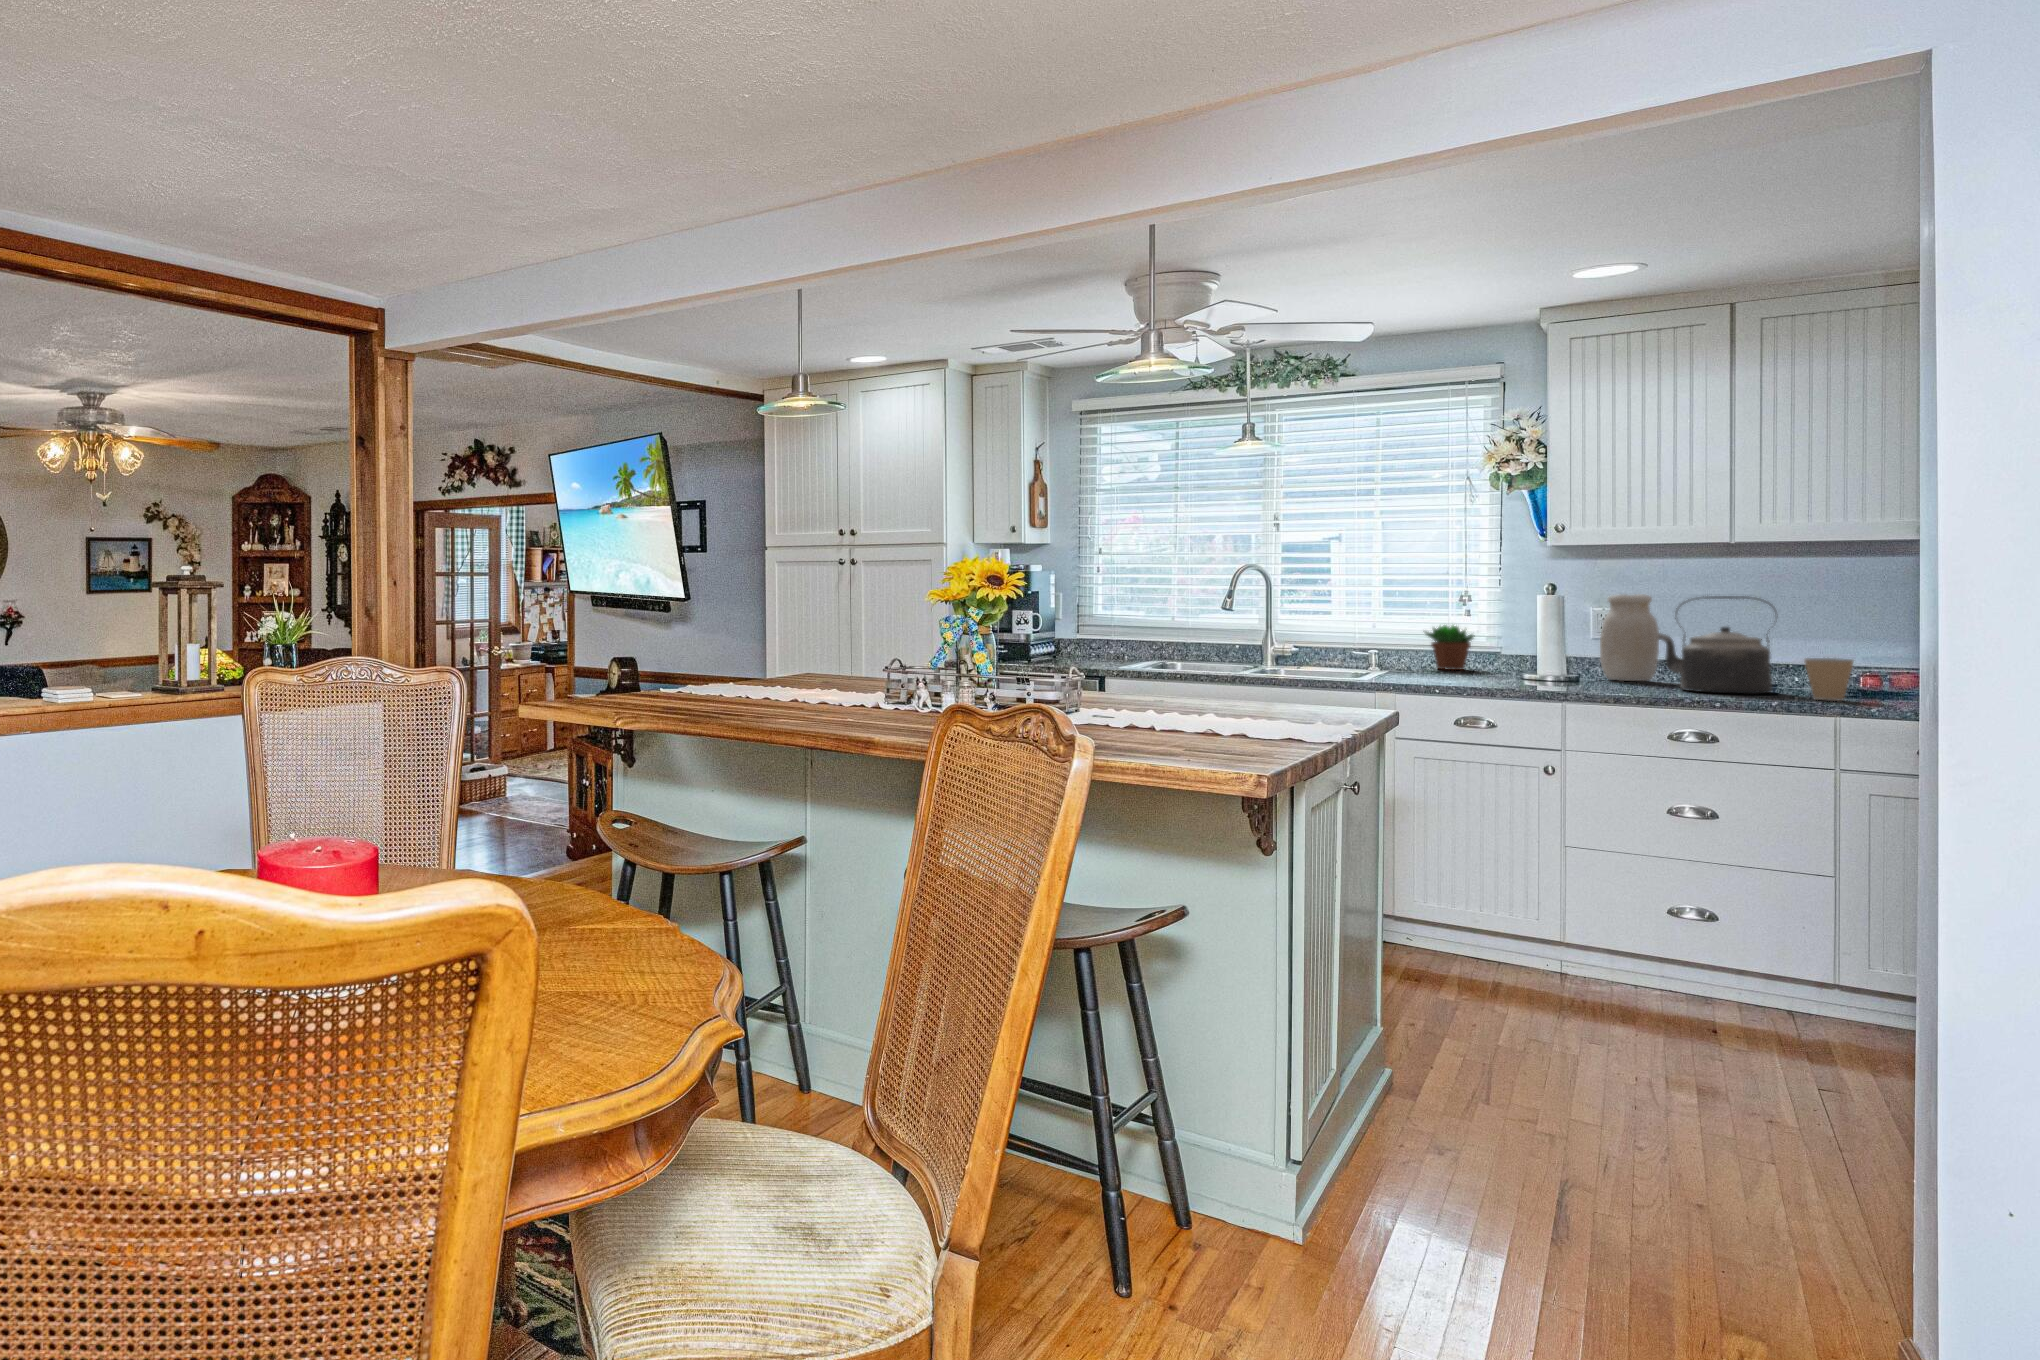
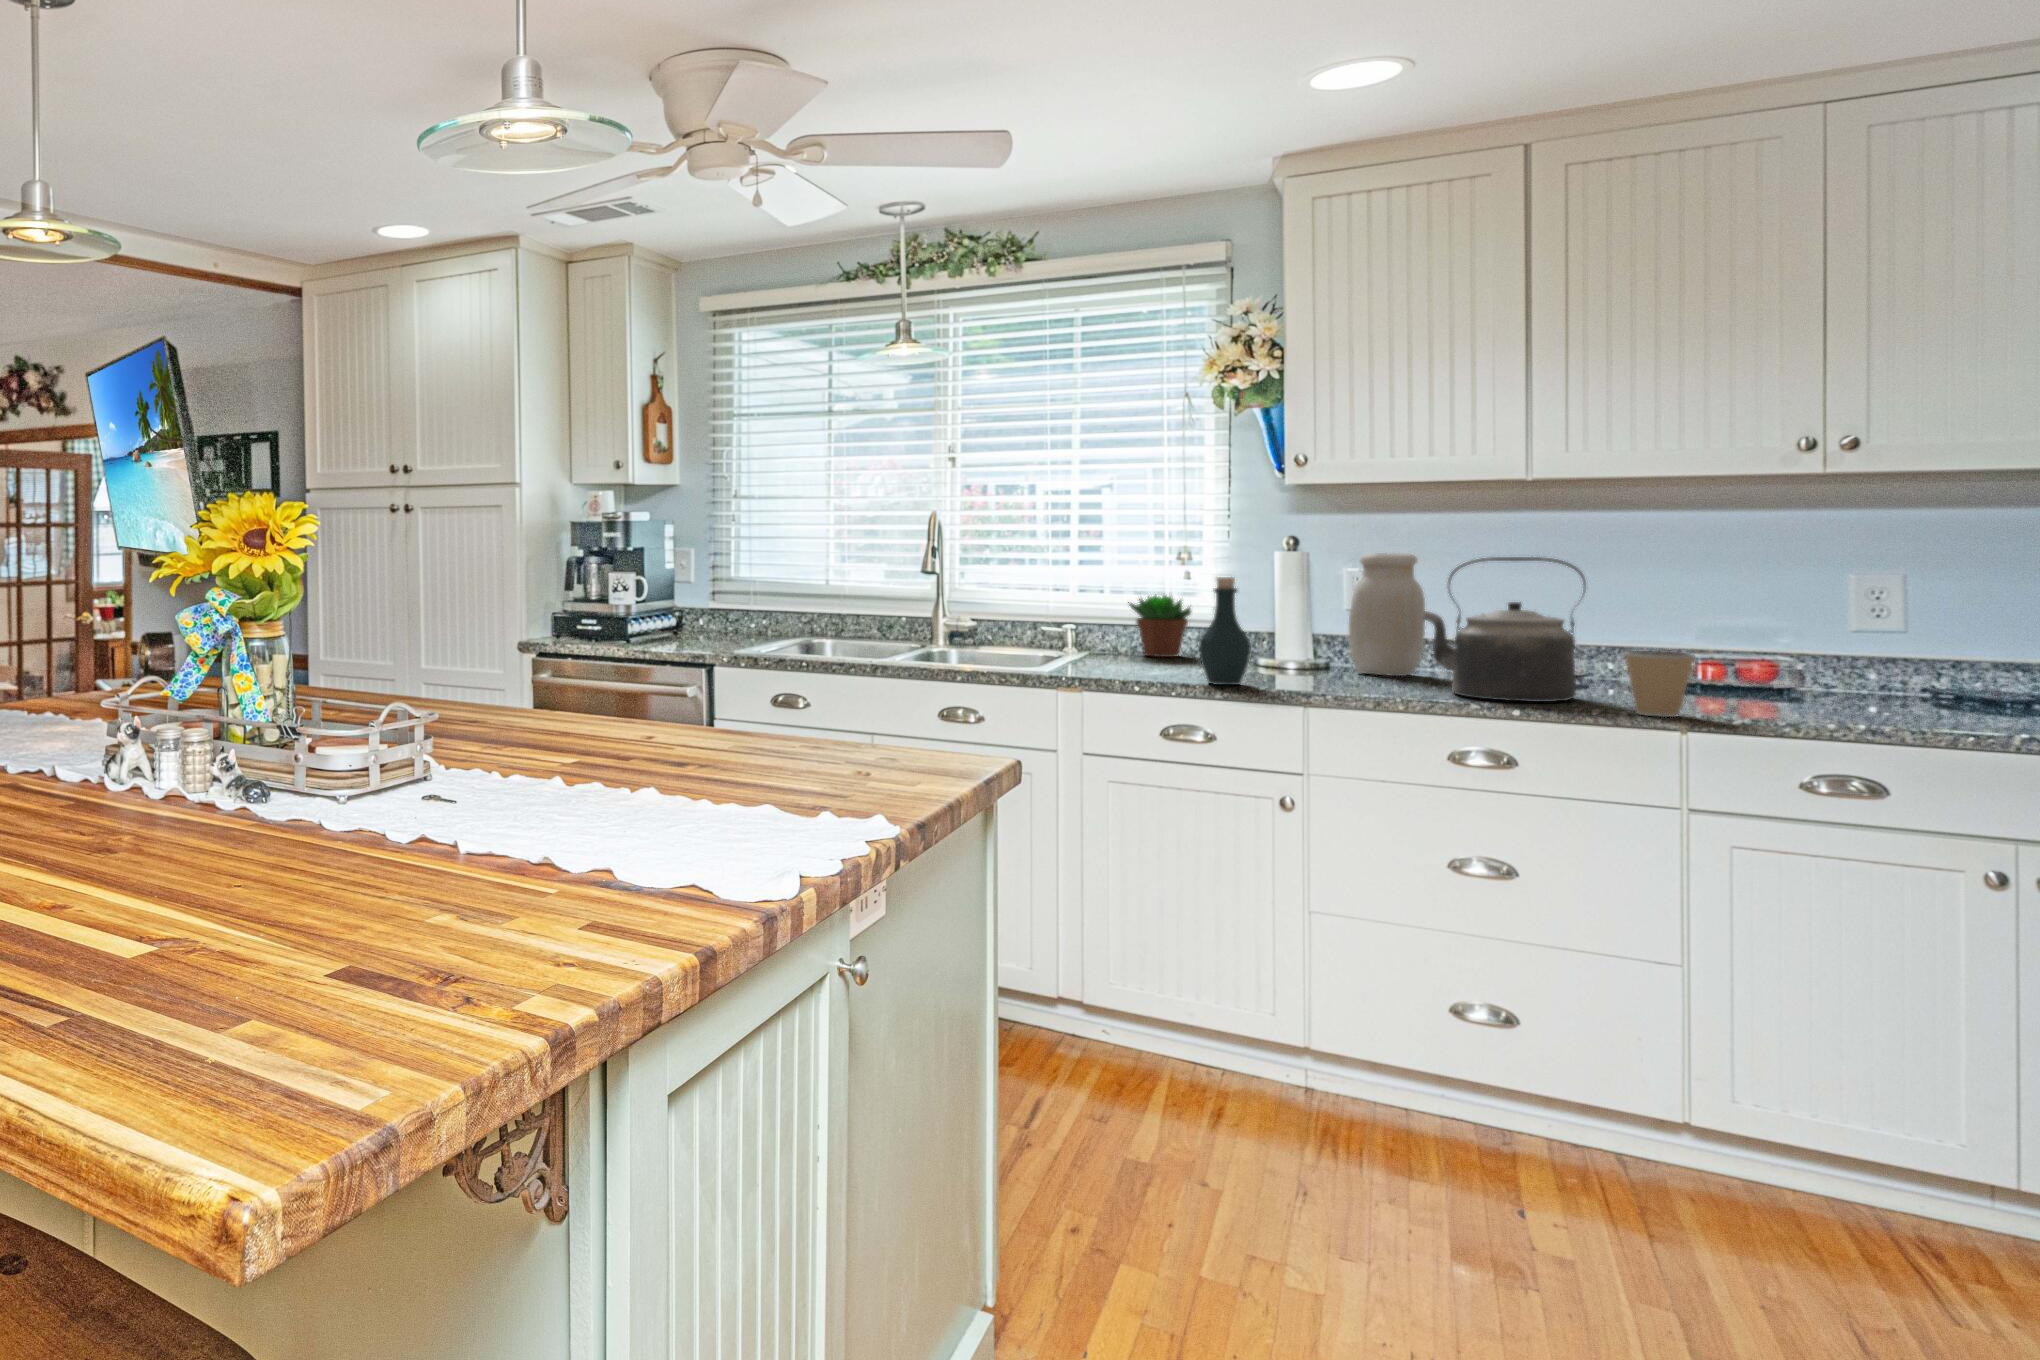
bottle: none [1488,610,1529,684] -> present [1199,577,1251,685]

